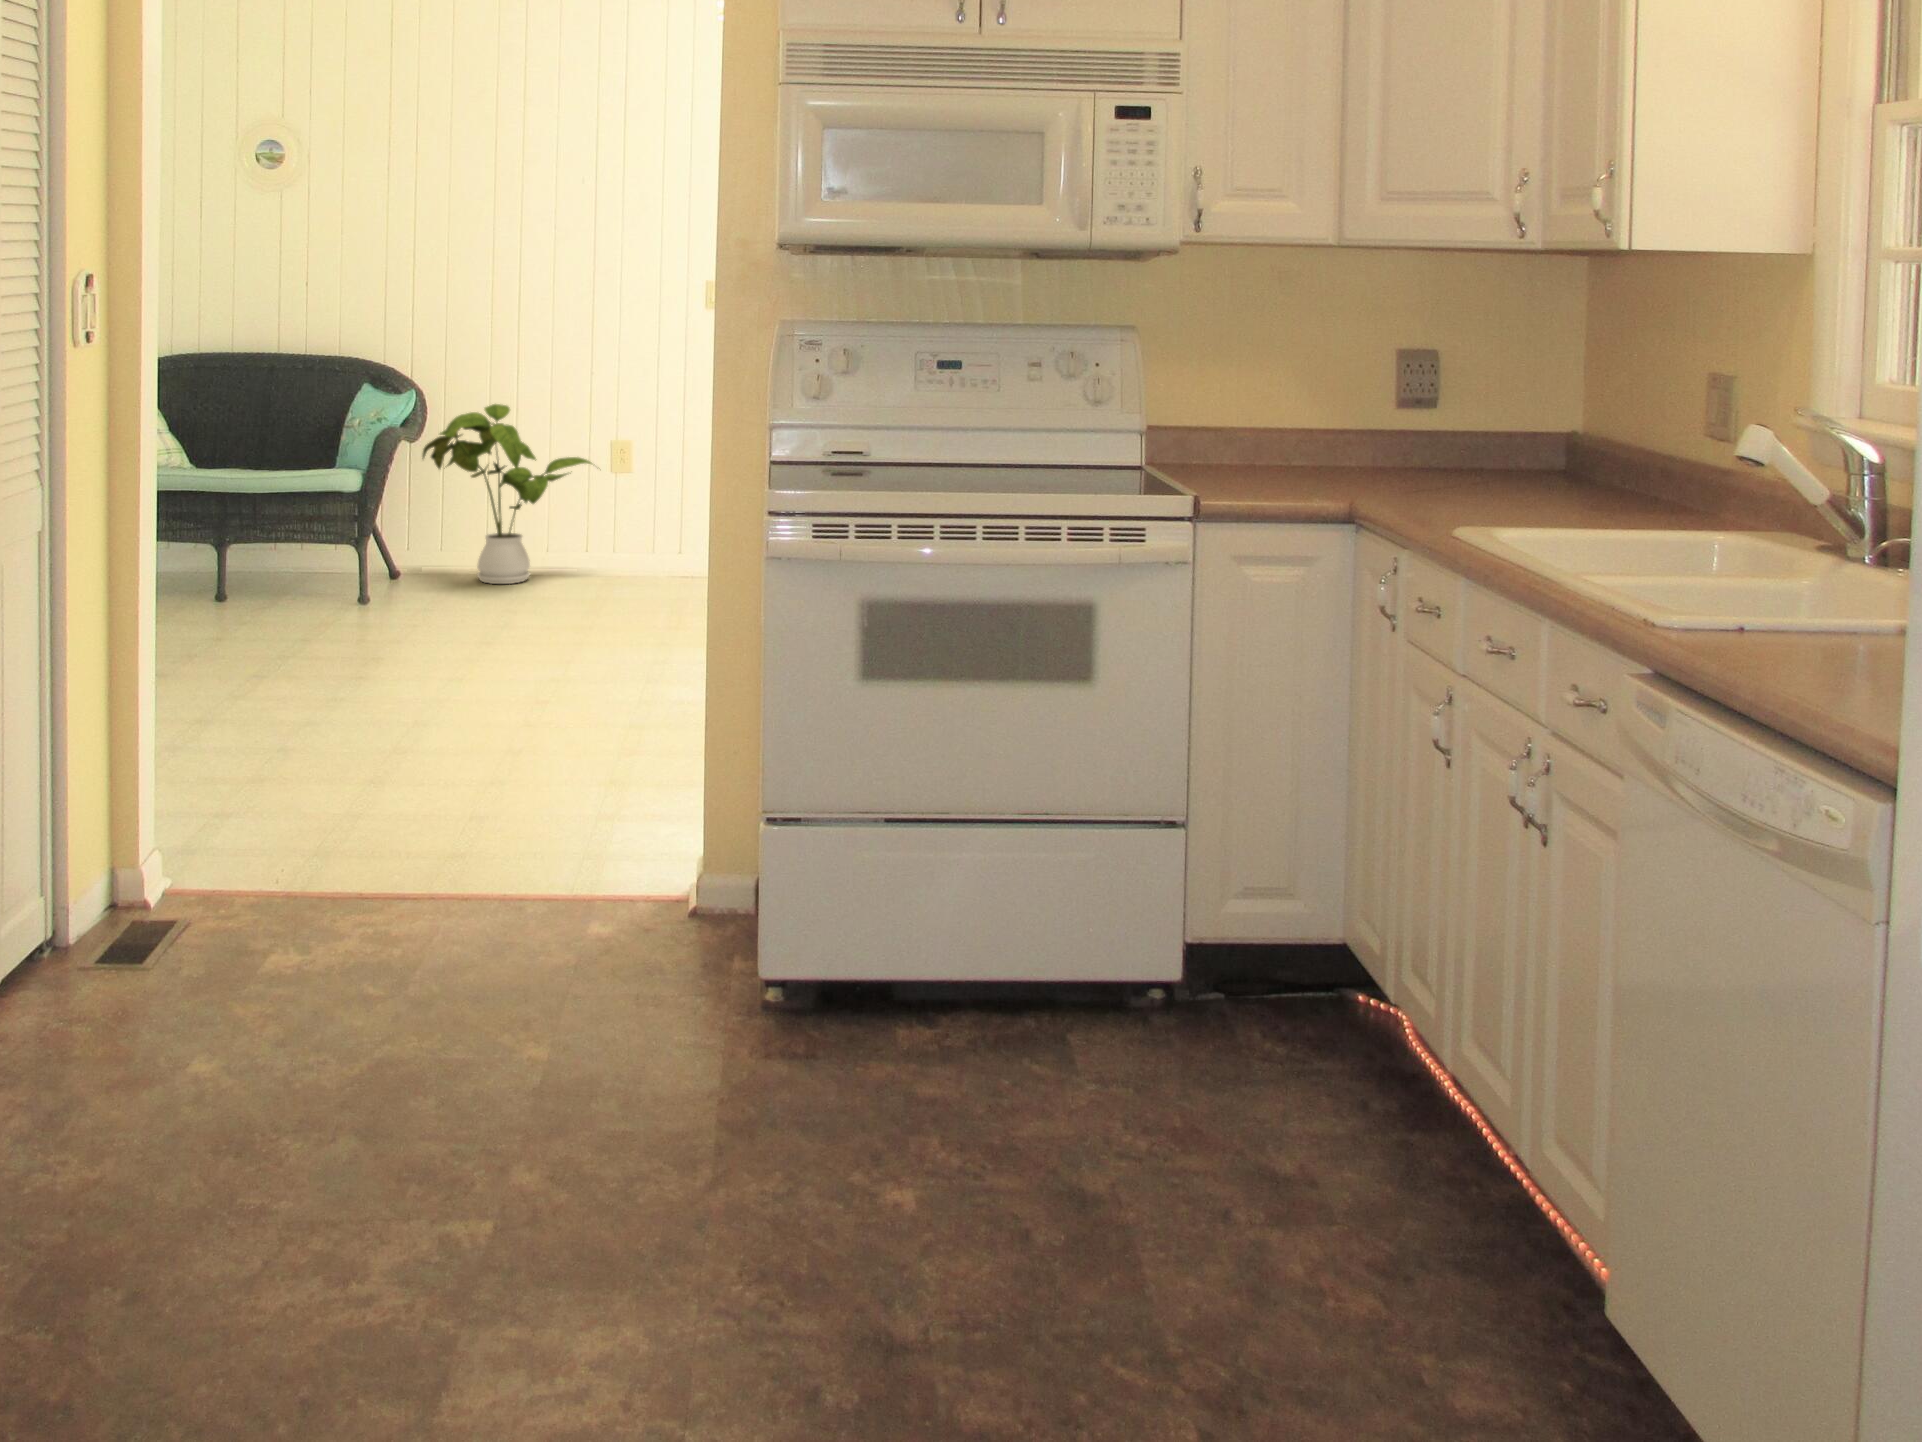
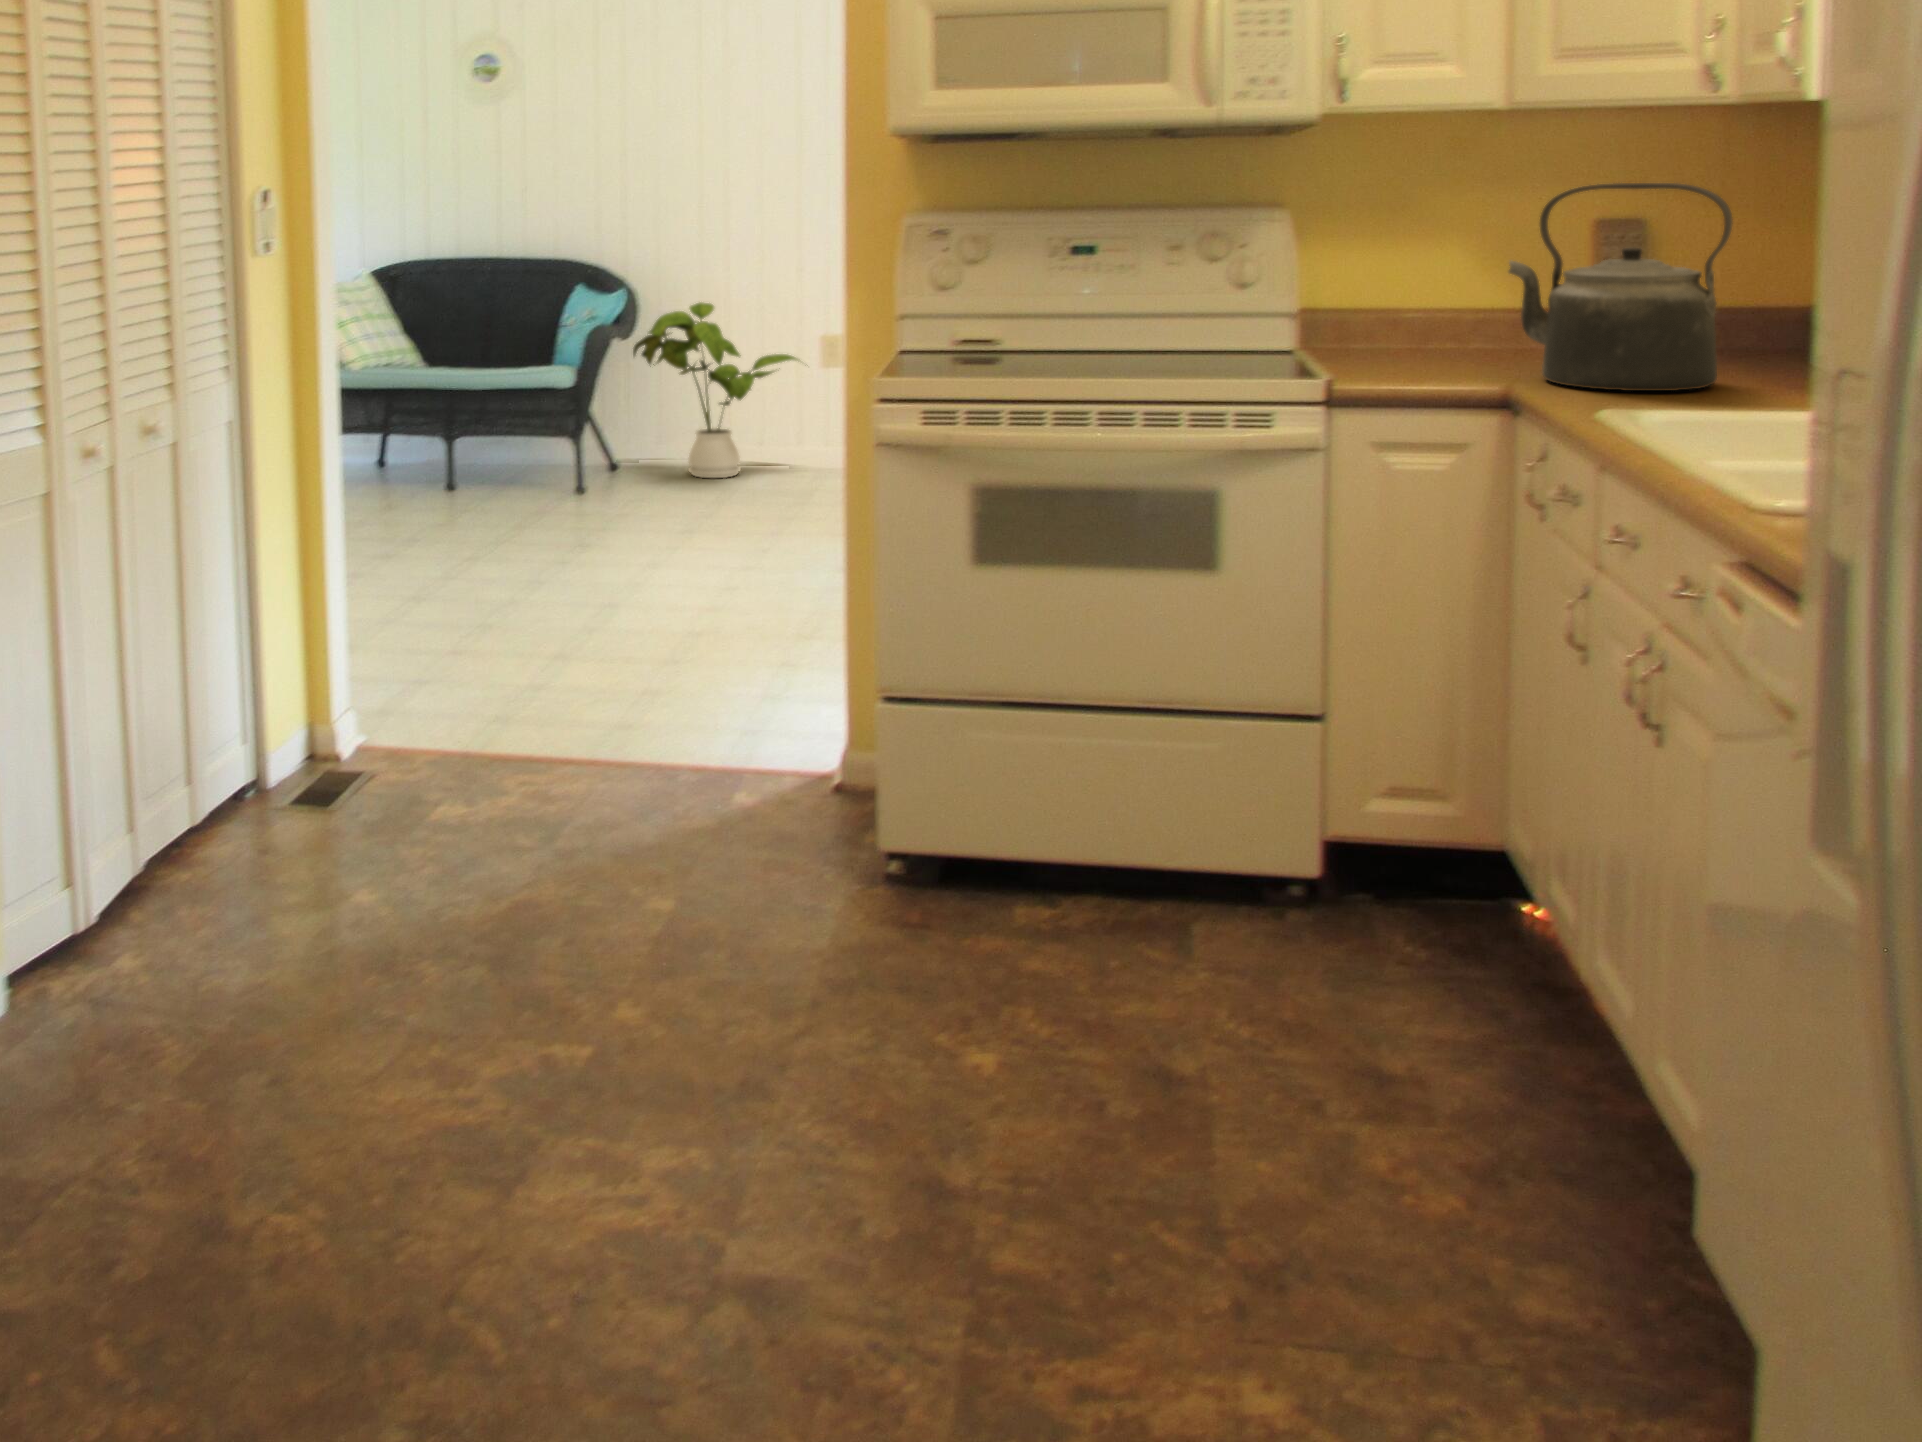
kettle: none [1270,322,1431,494] -> present [1509,183,1733,391]

